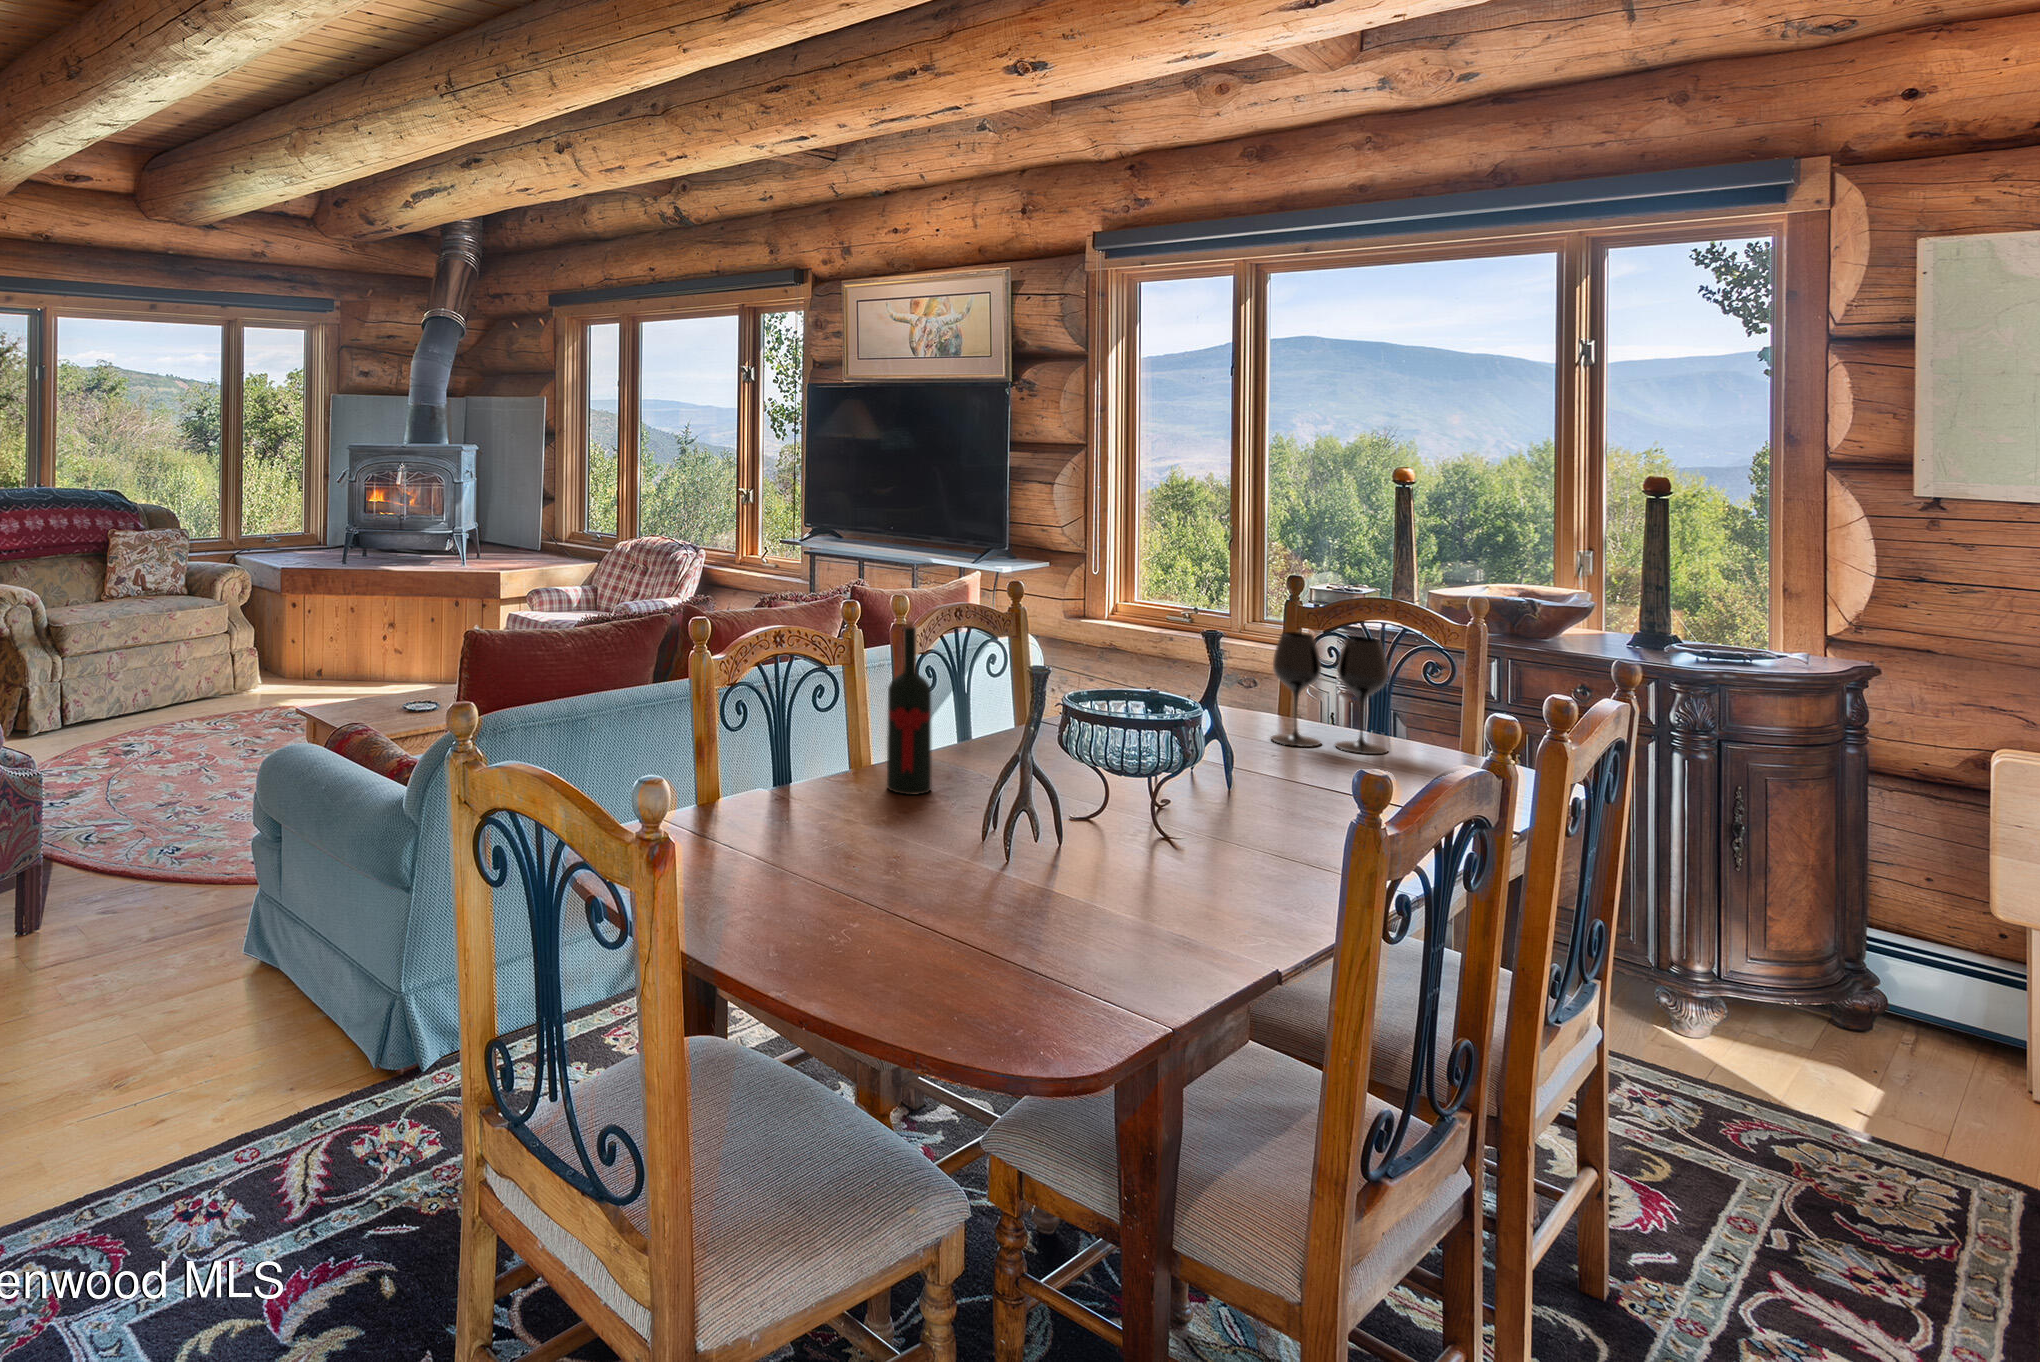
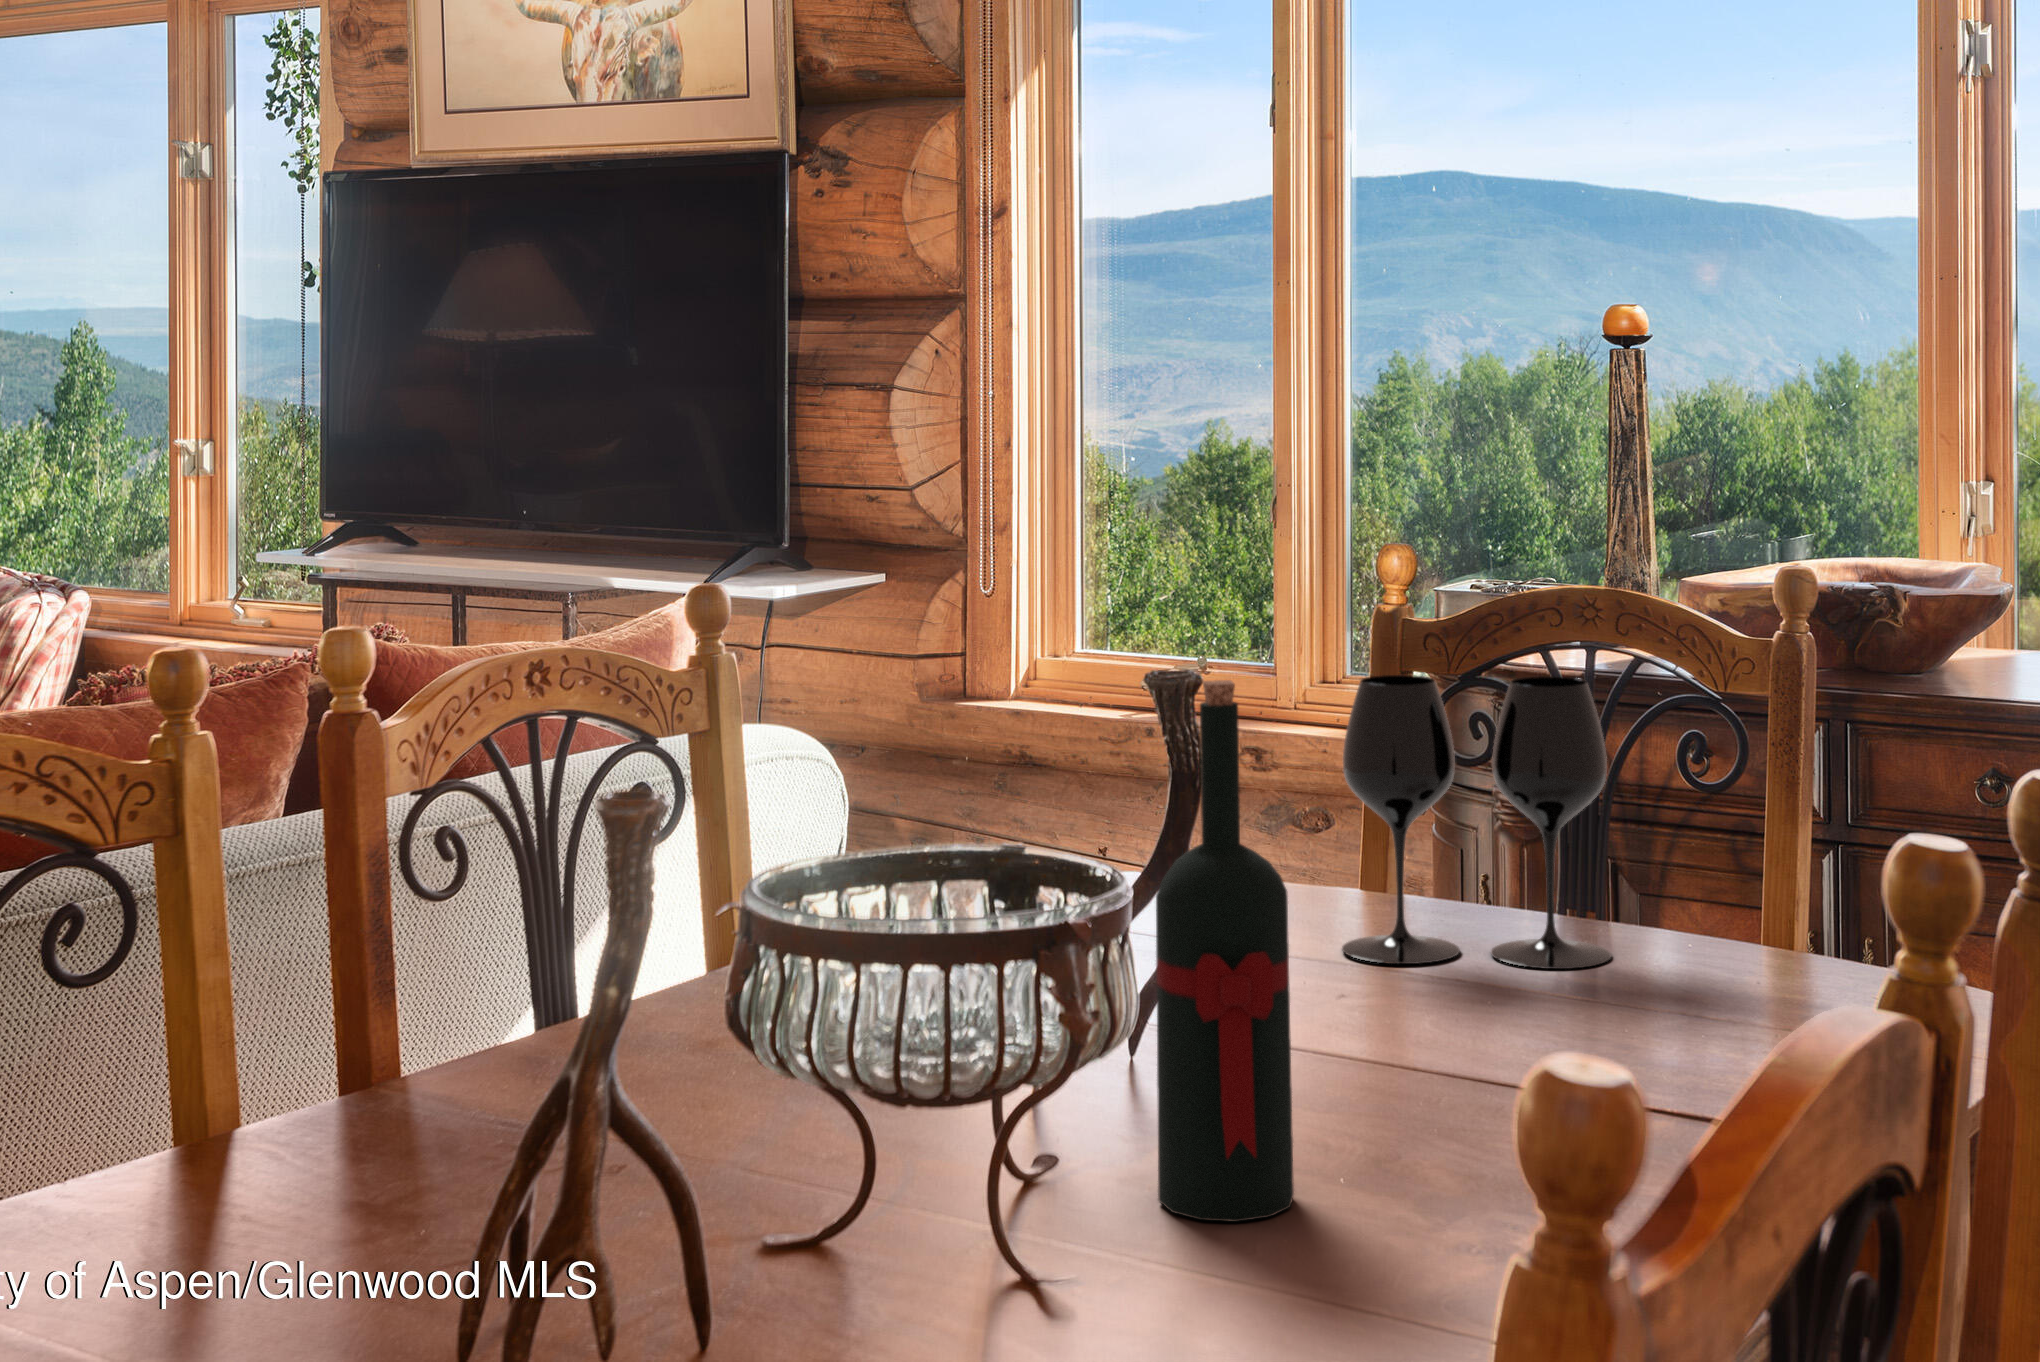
wine bottle: present [887,620,932,795] -> present [1156,680,1294,1222]

